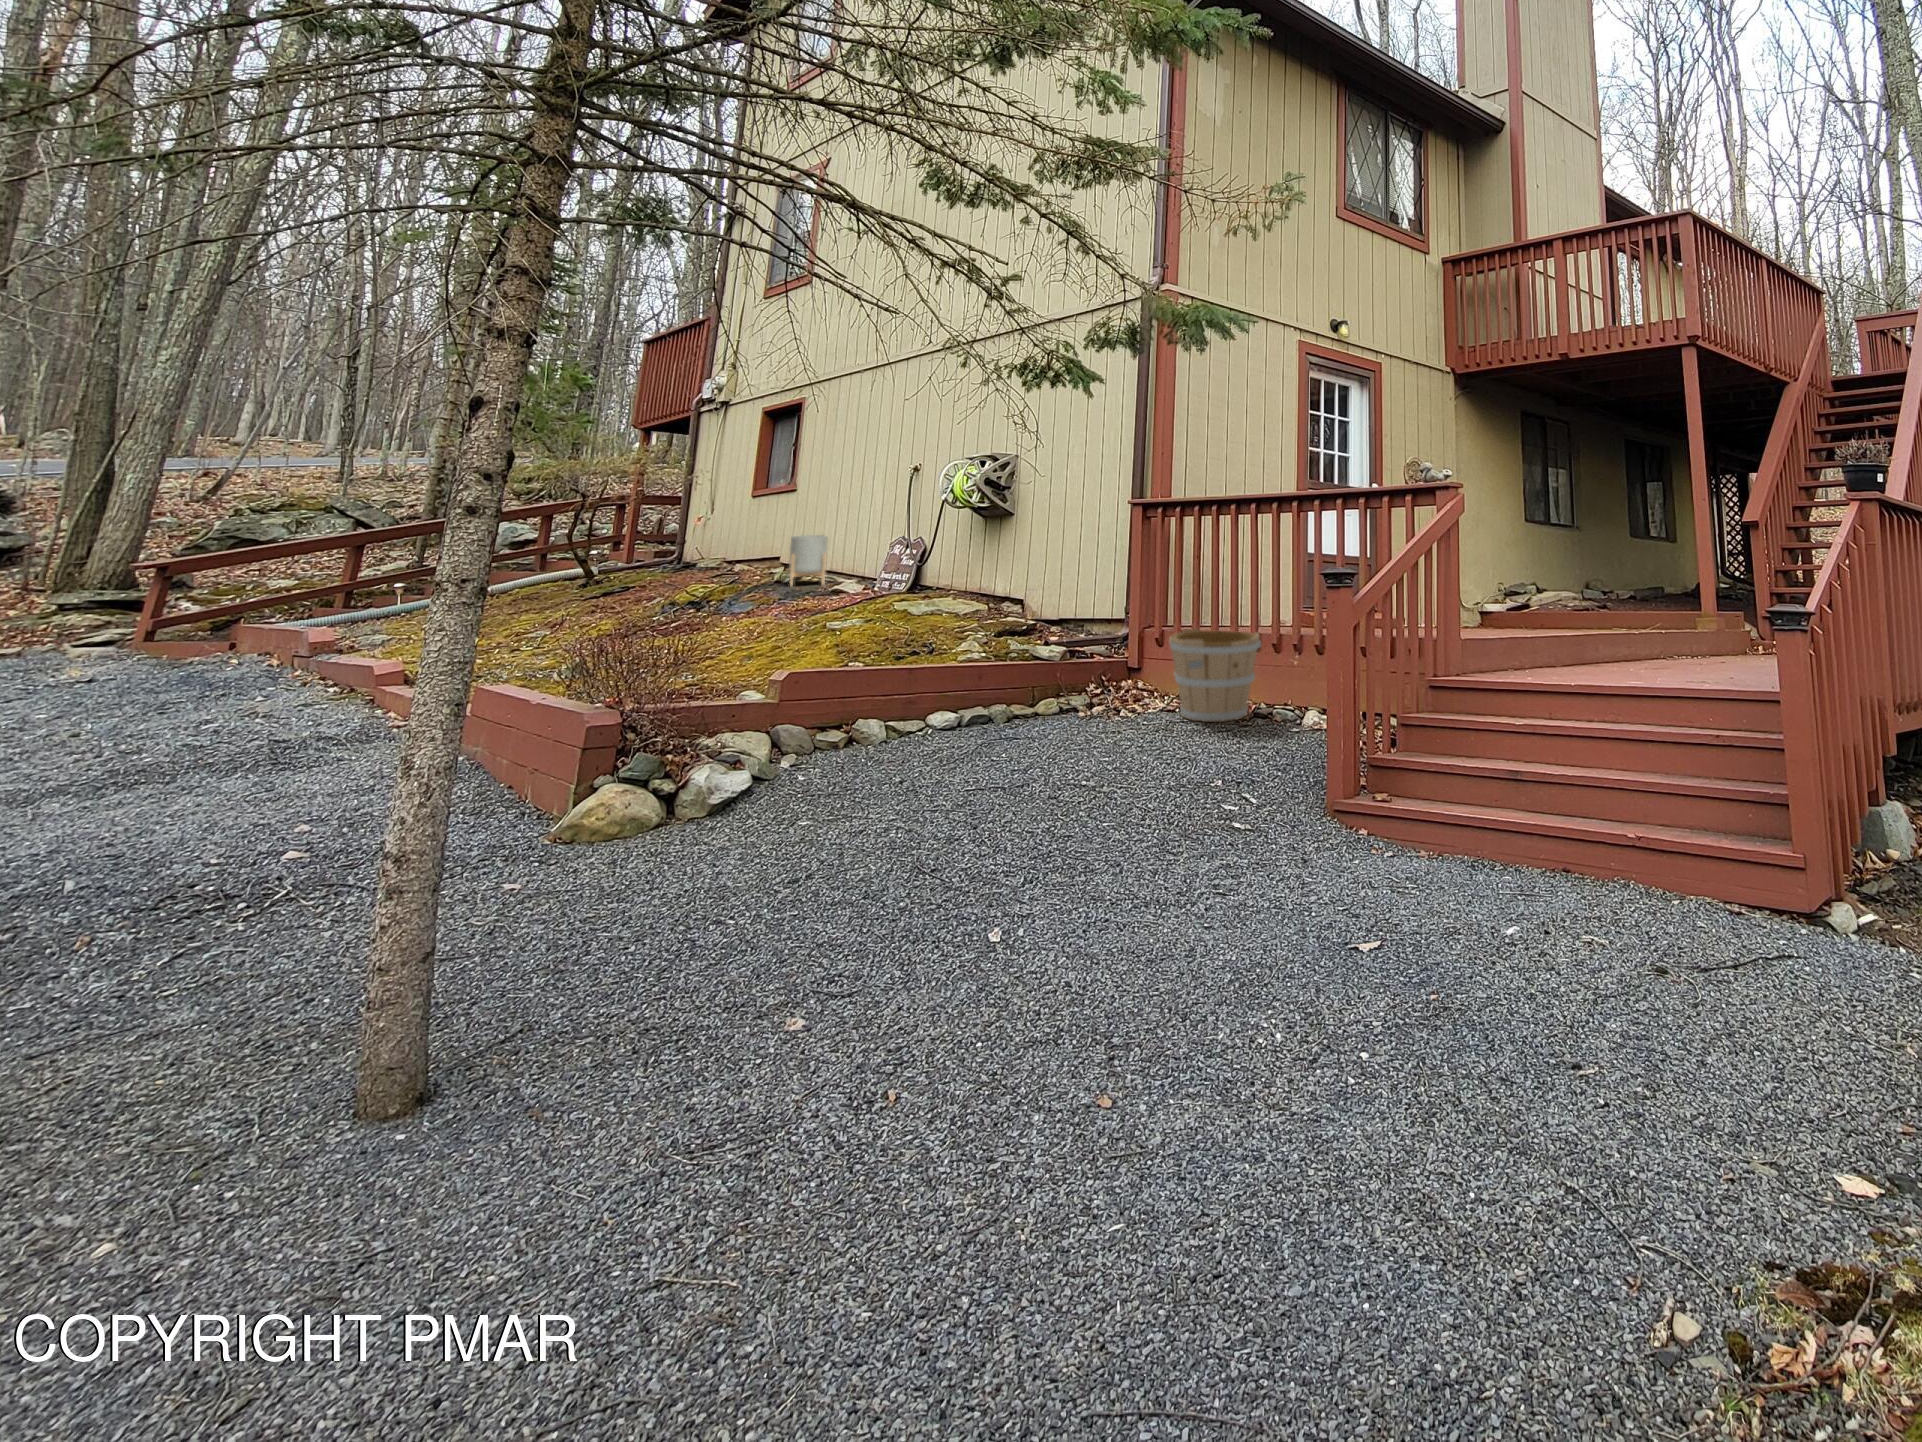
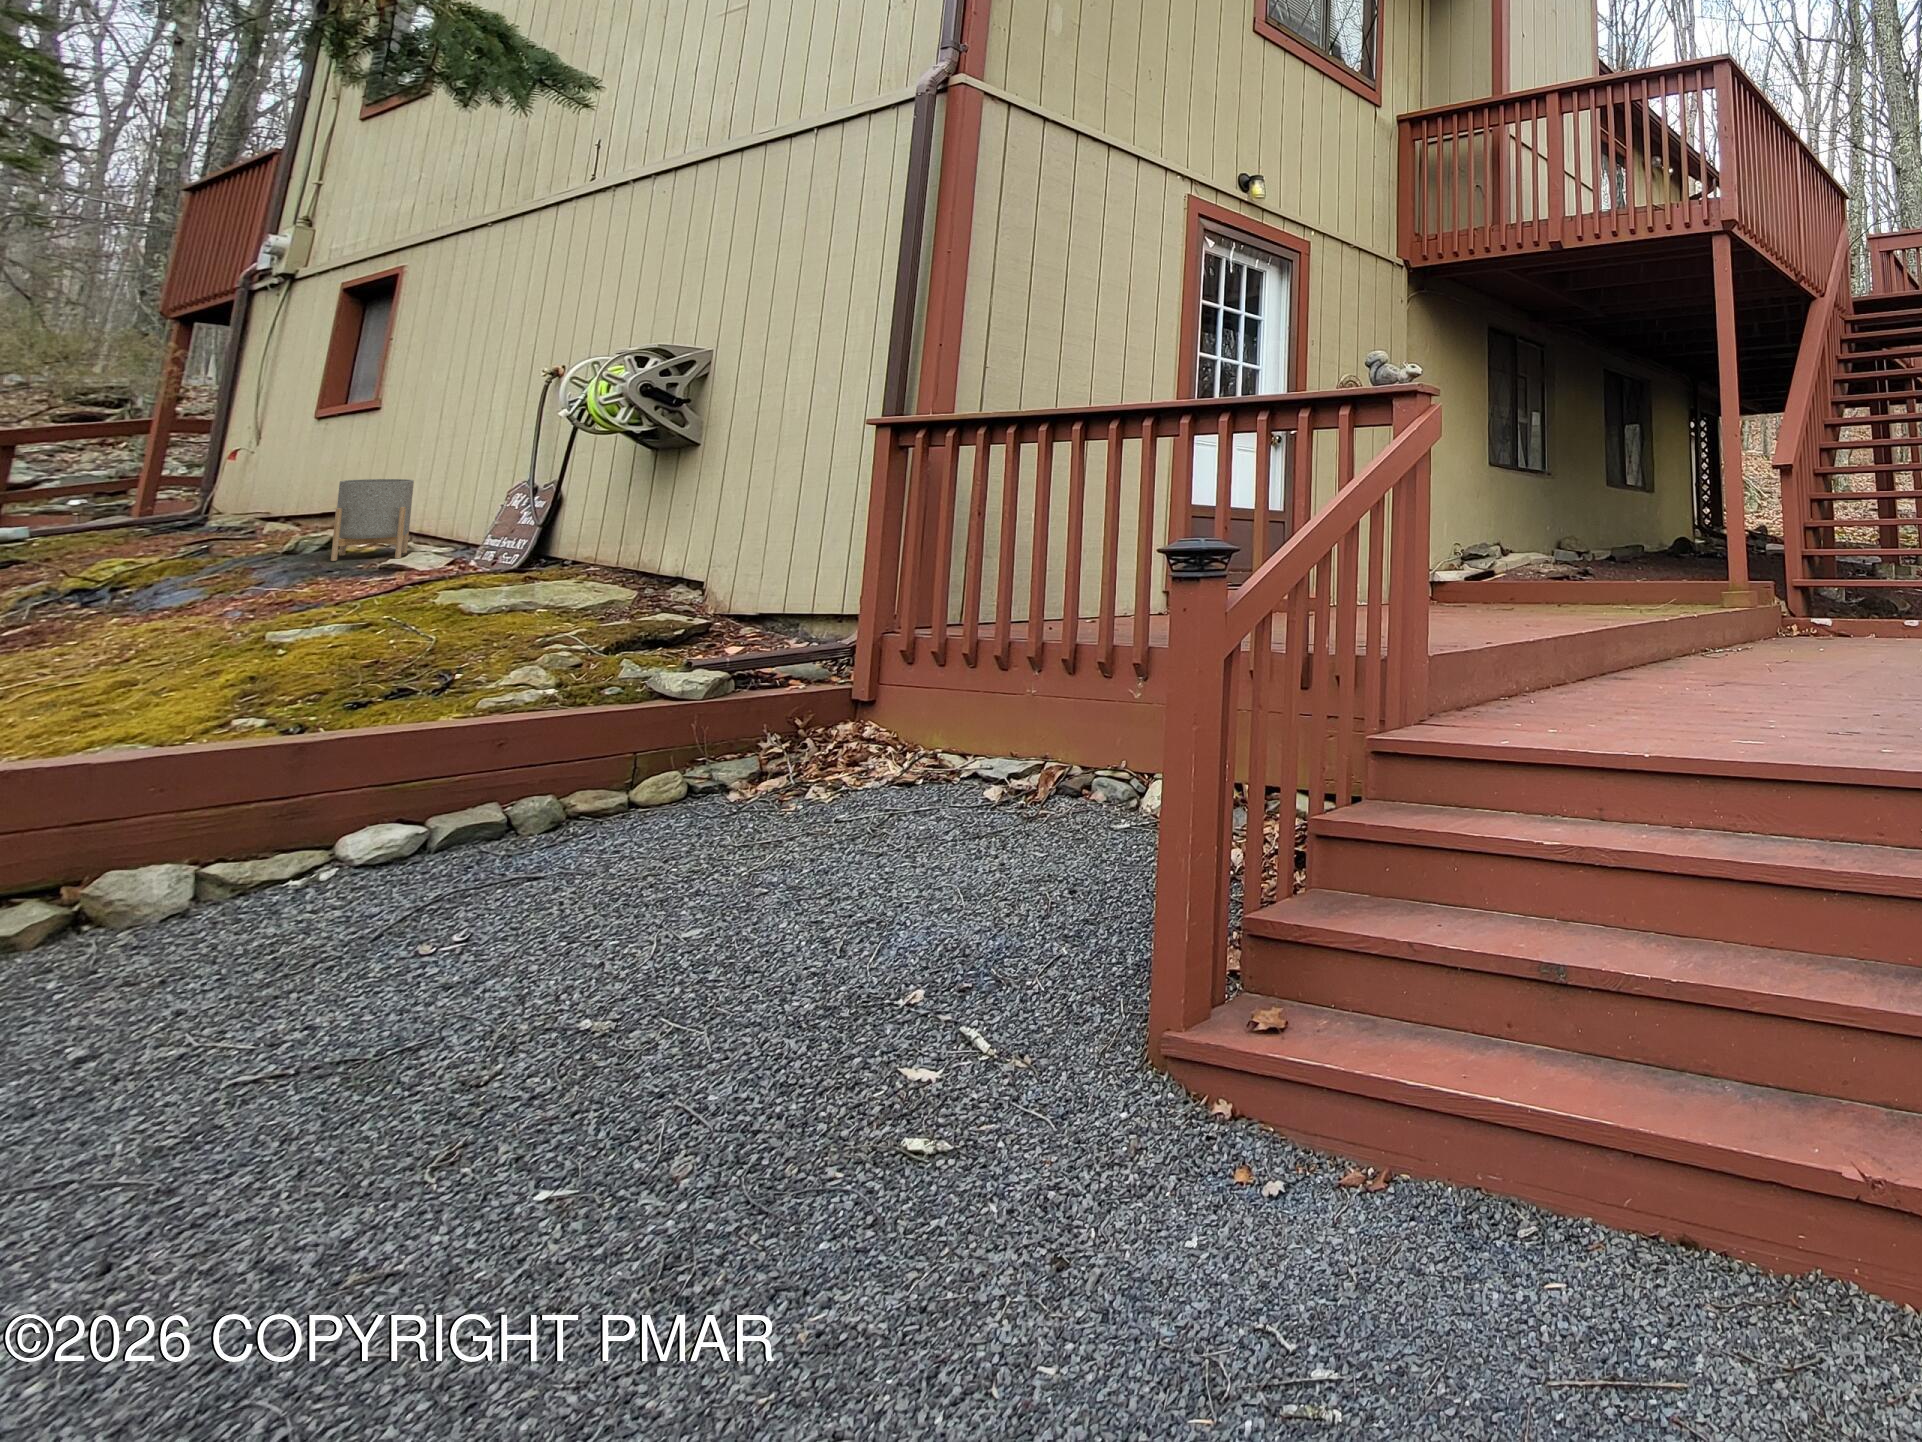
wooden bucket: present [1169,628,1261,722] -> none [901,634,1075,805]

